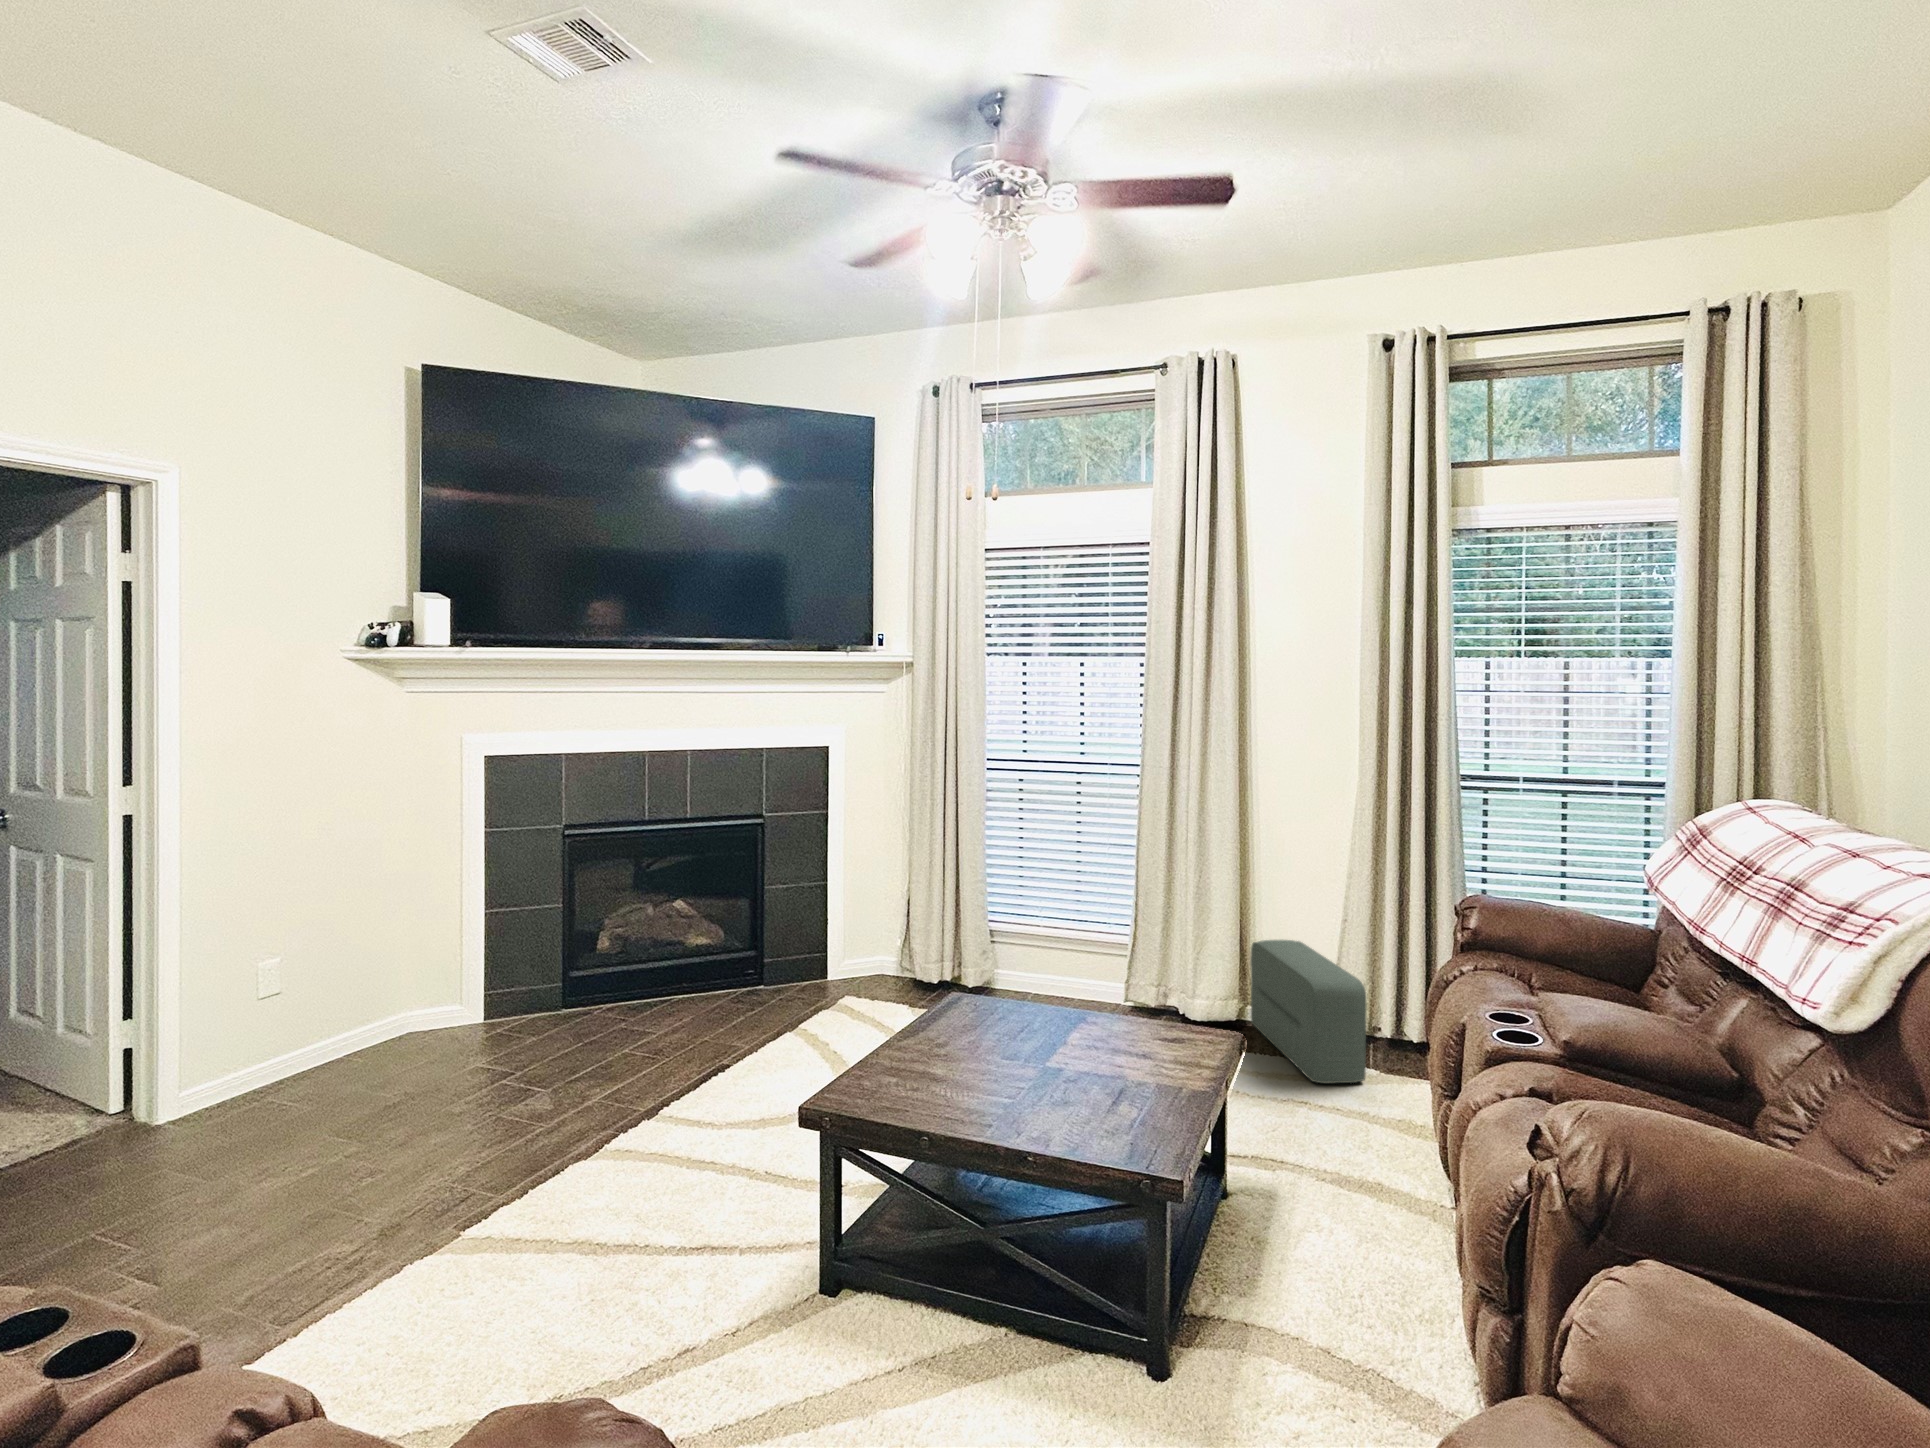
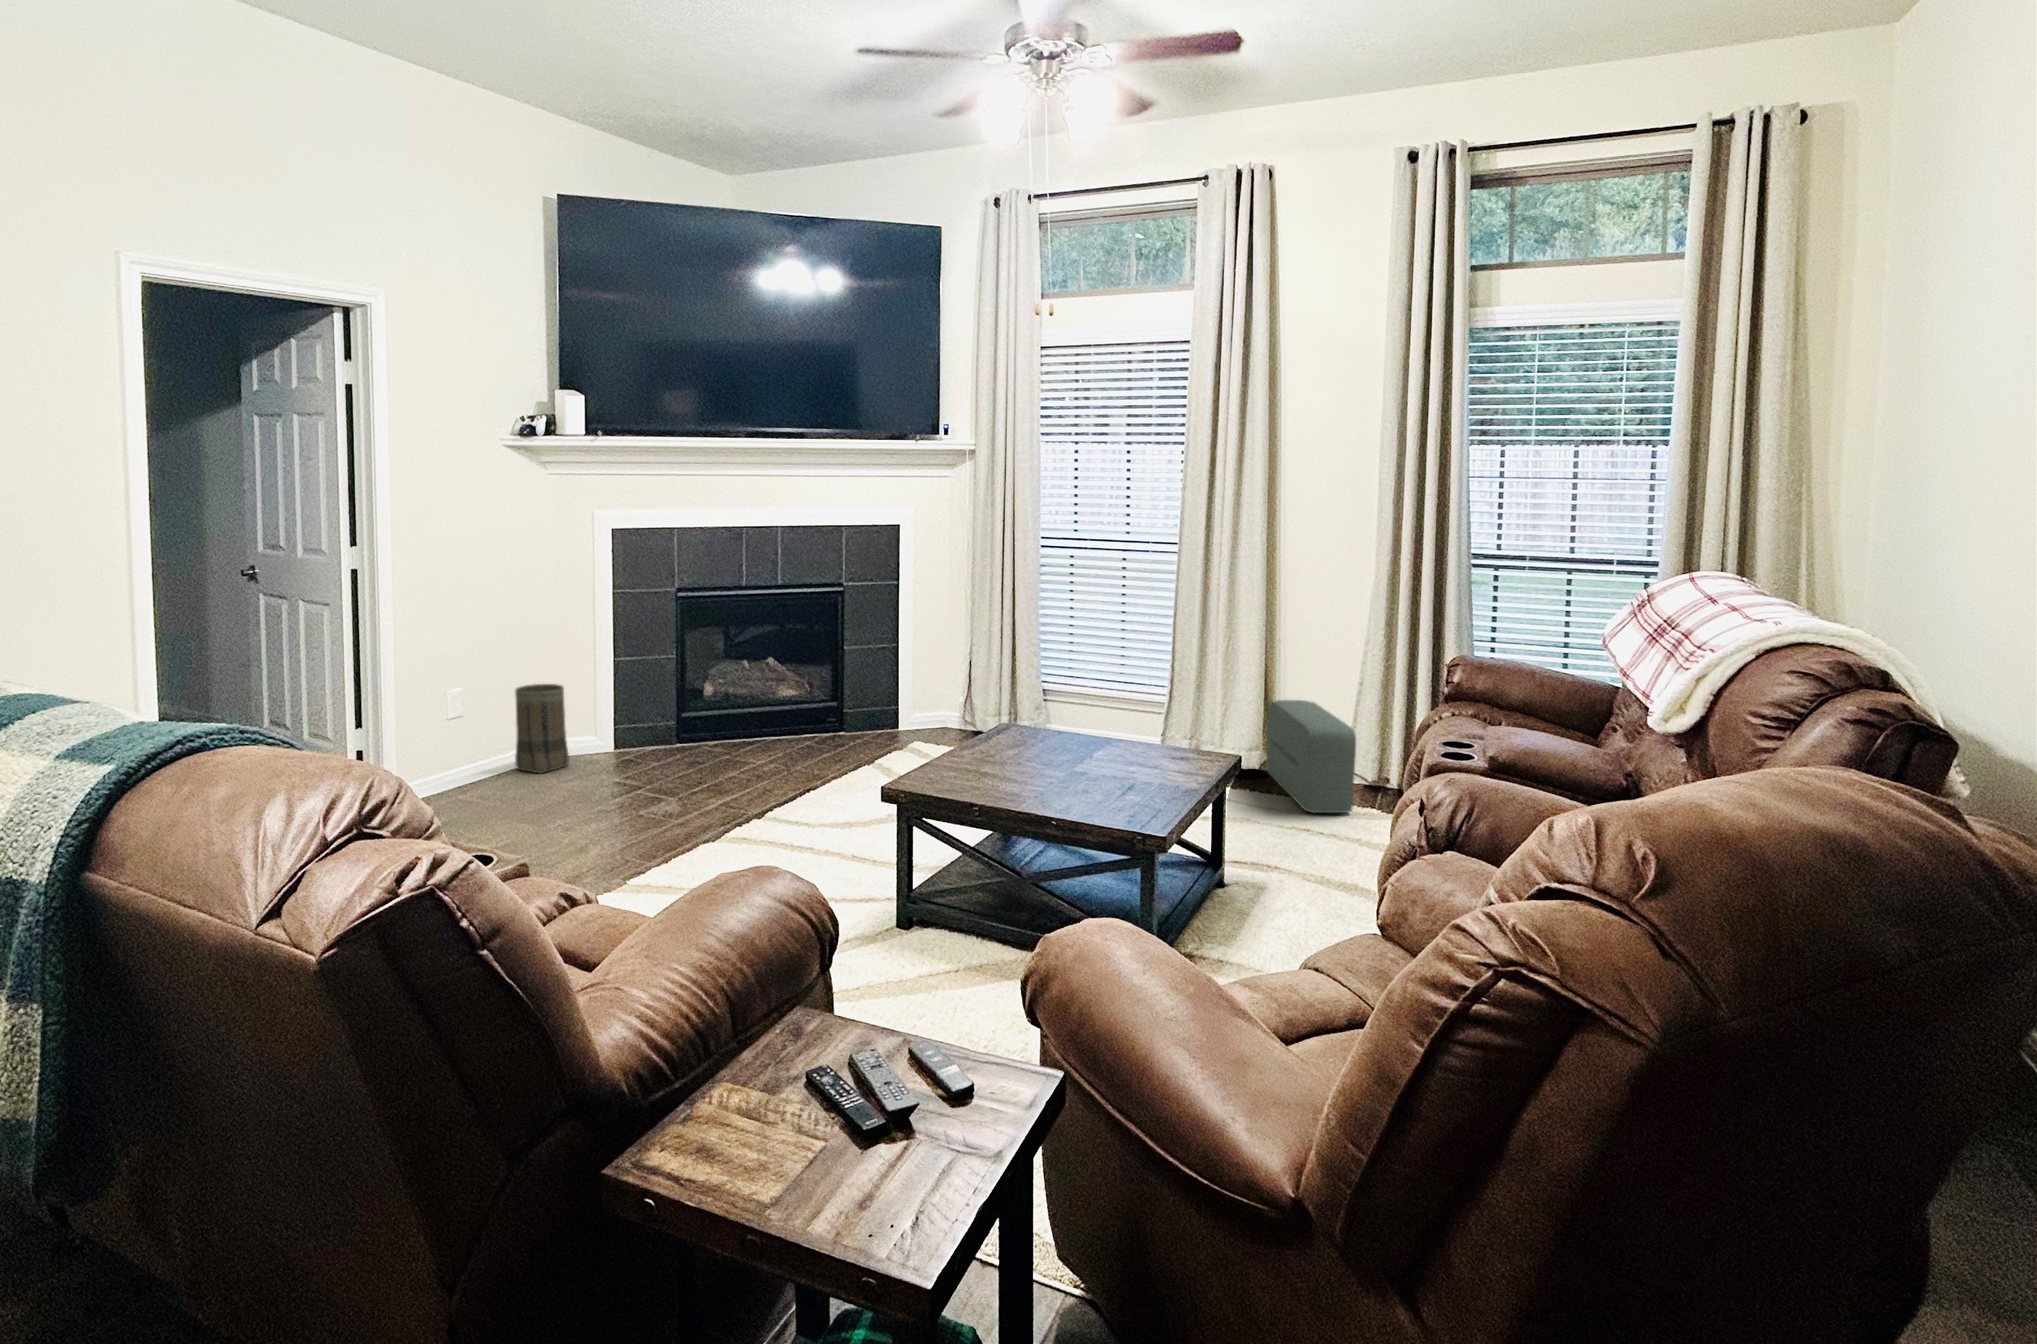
basket: none [342,946,413,1063] -> present [515,684,569,773]

